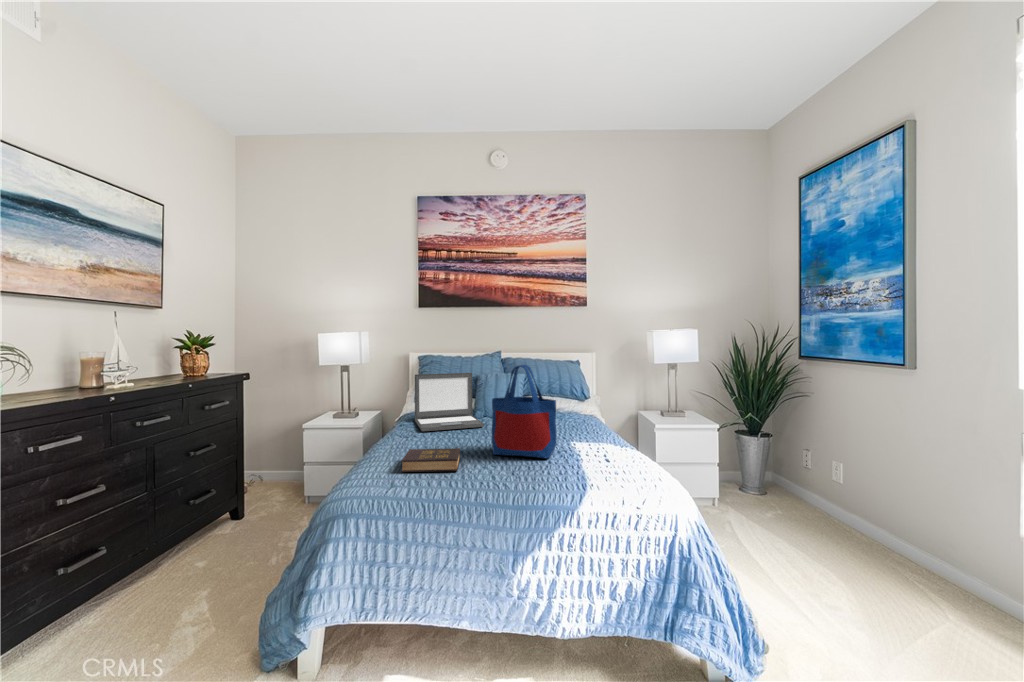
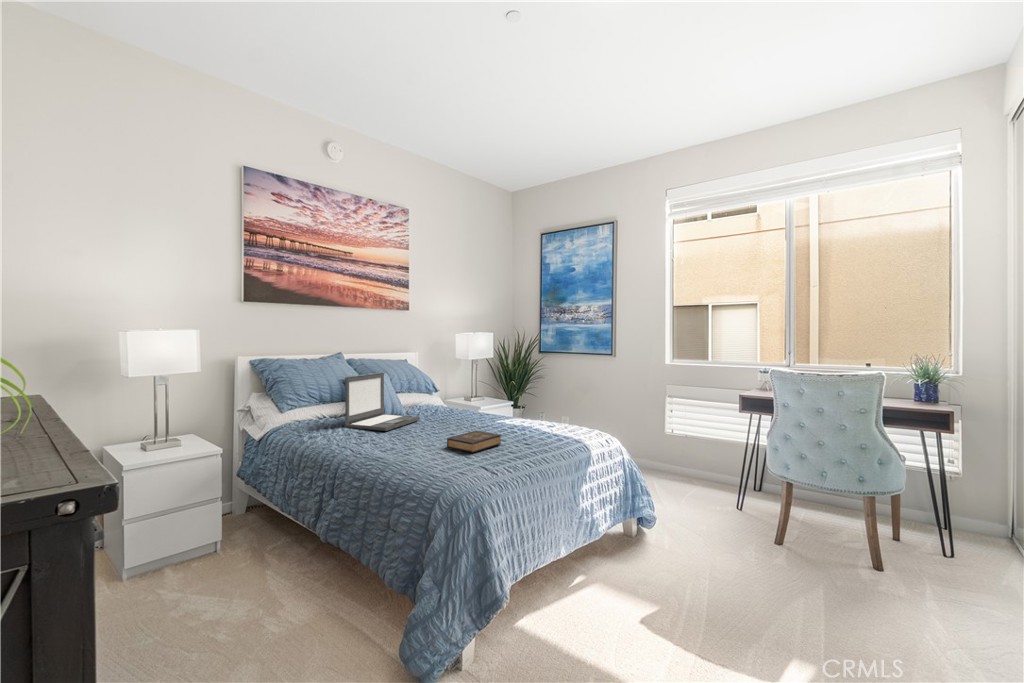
tote bag: present [492,364,556,458] -> none [475,360,522,433]

